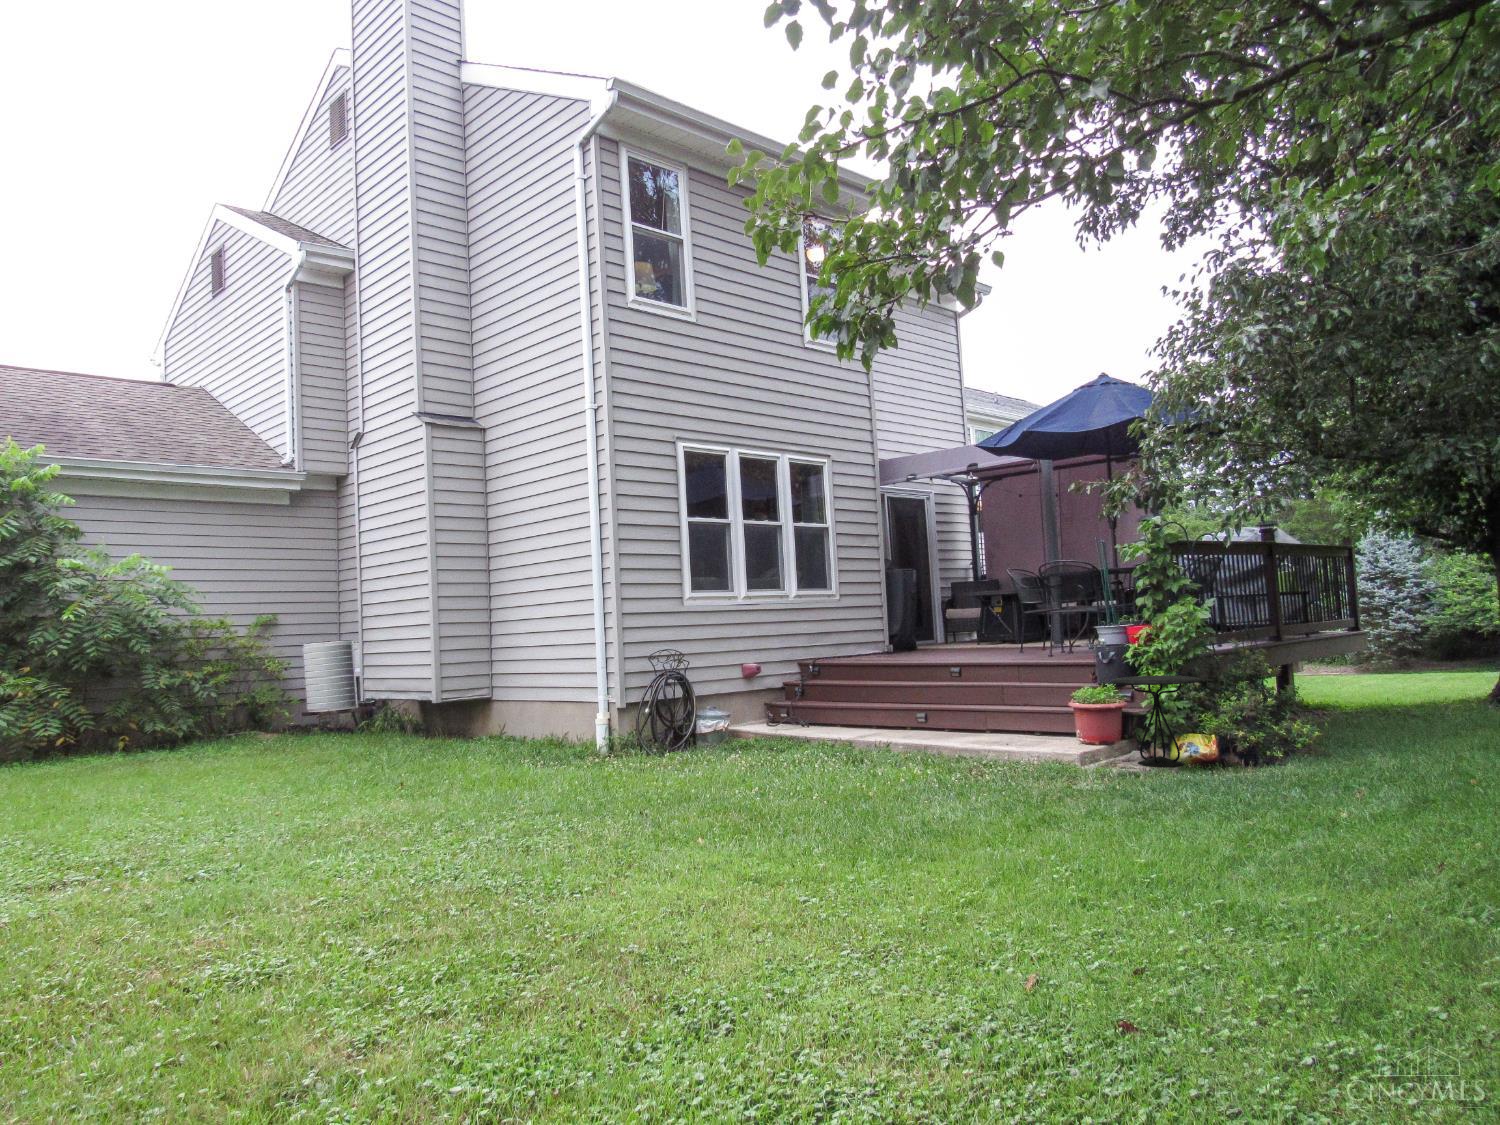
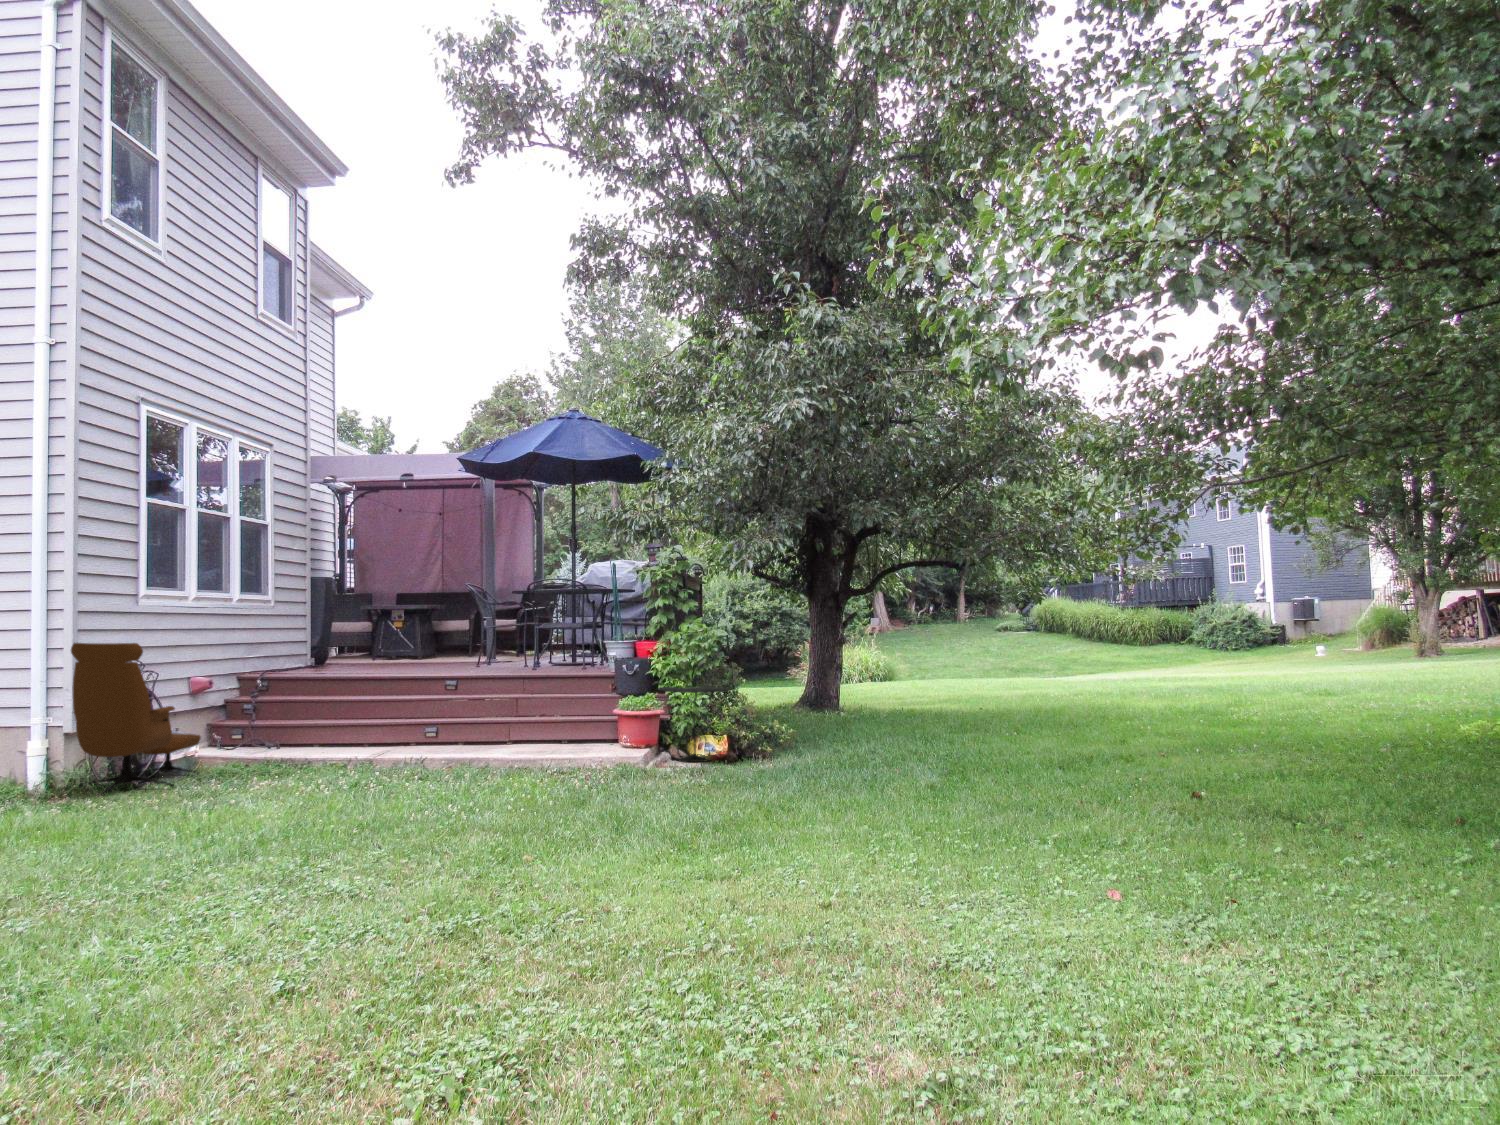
lounge chair: none [581,639,707,759] -> present [71,643,201,795]

